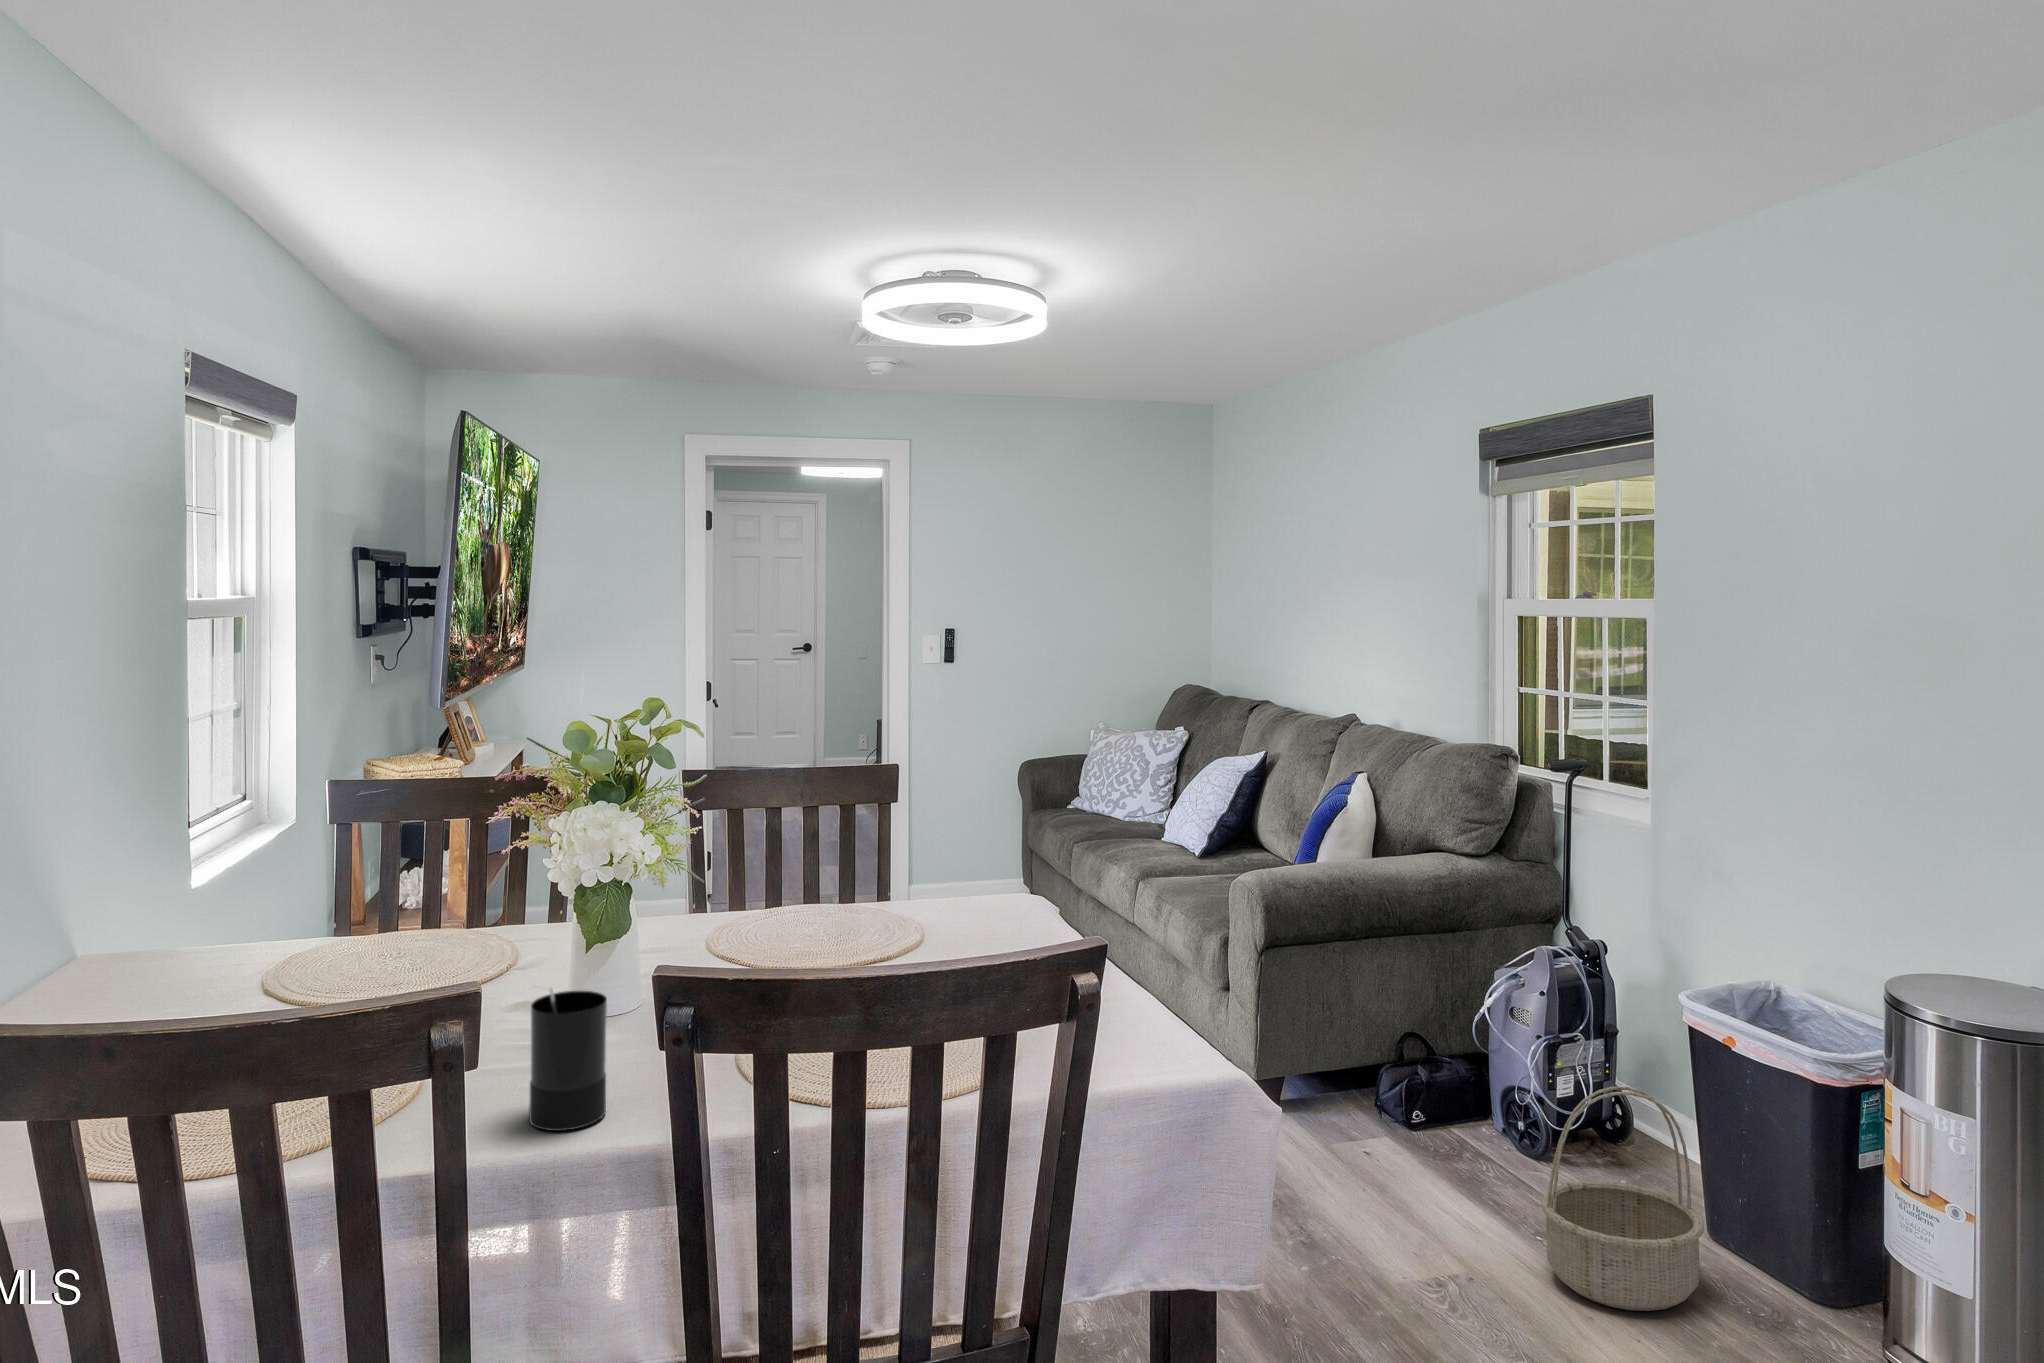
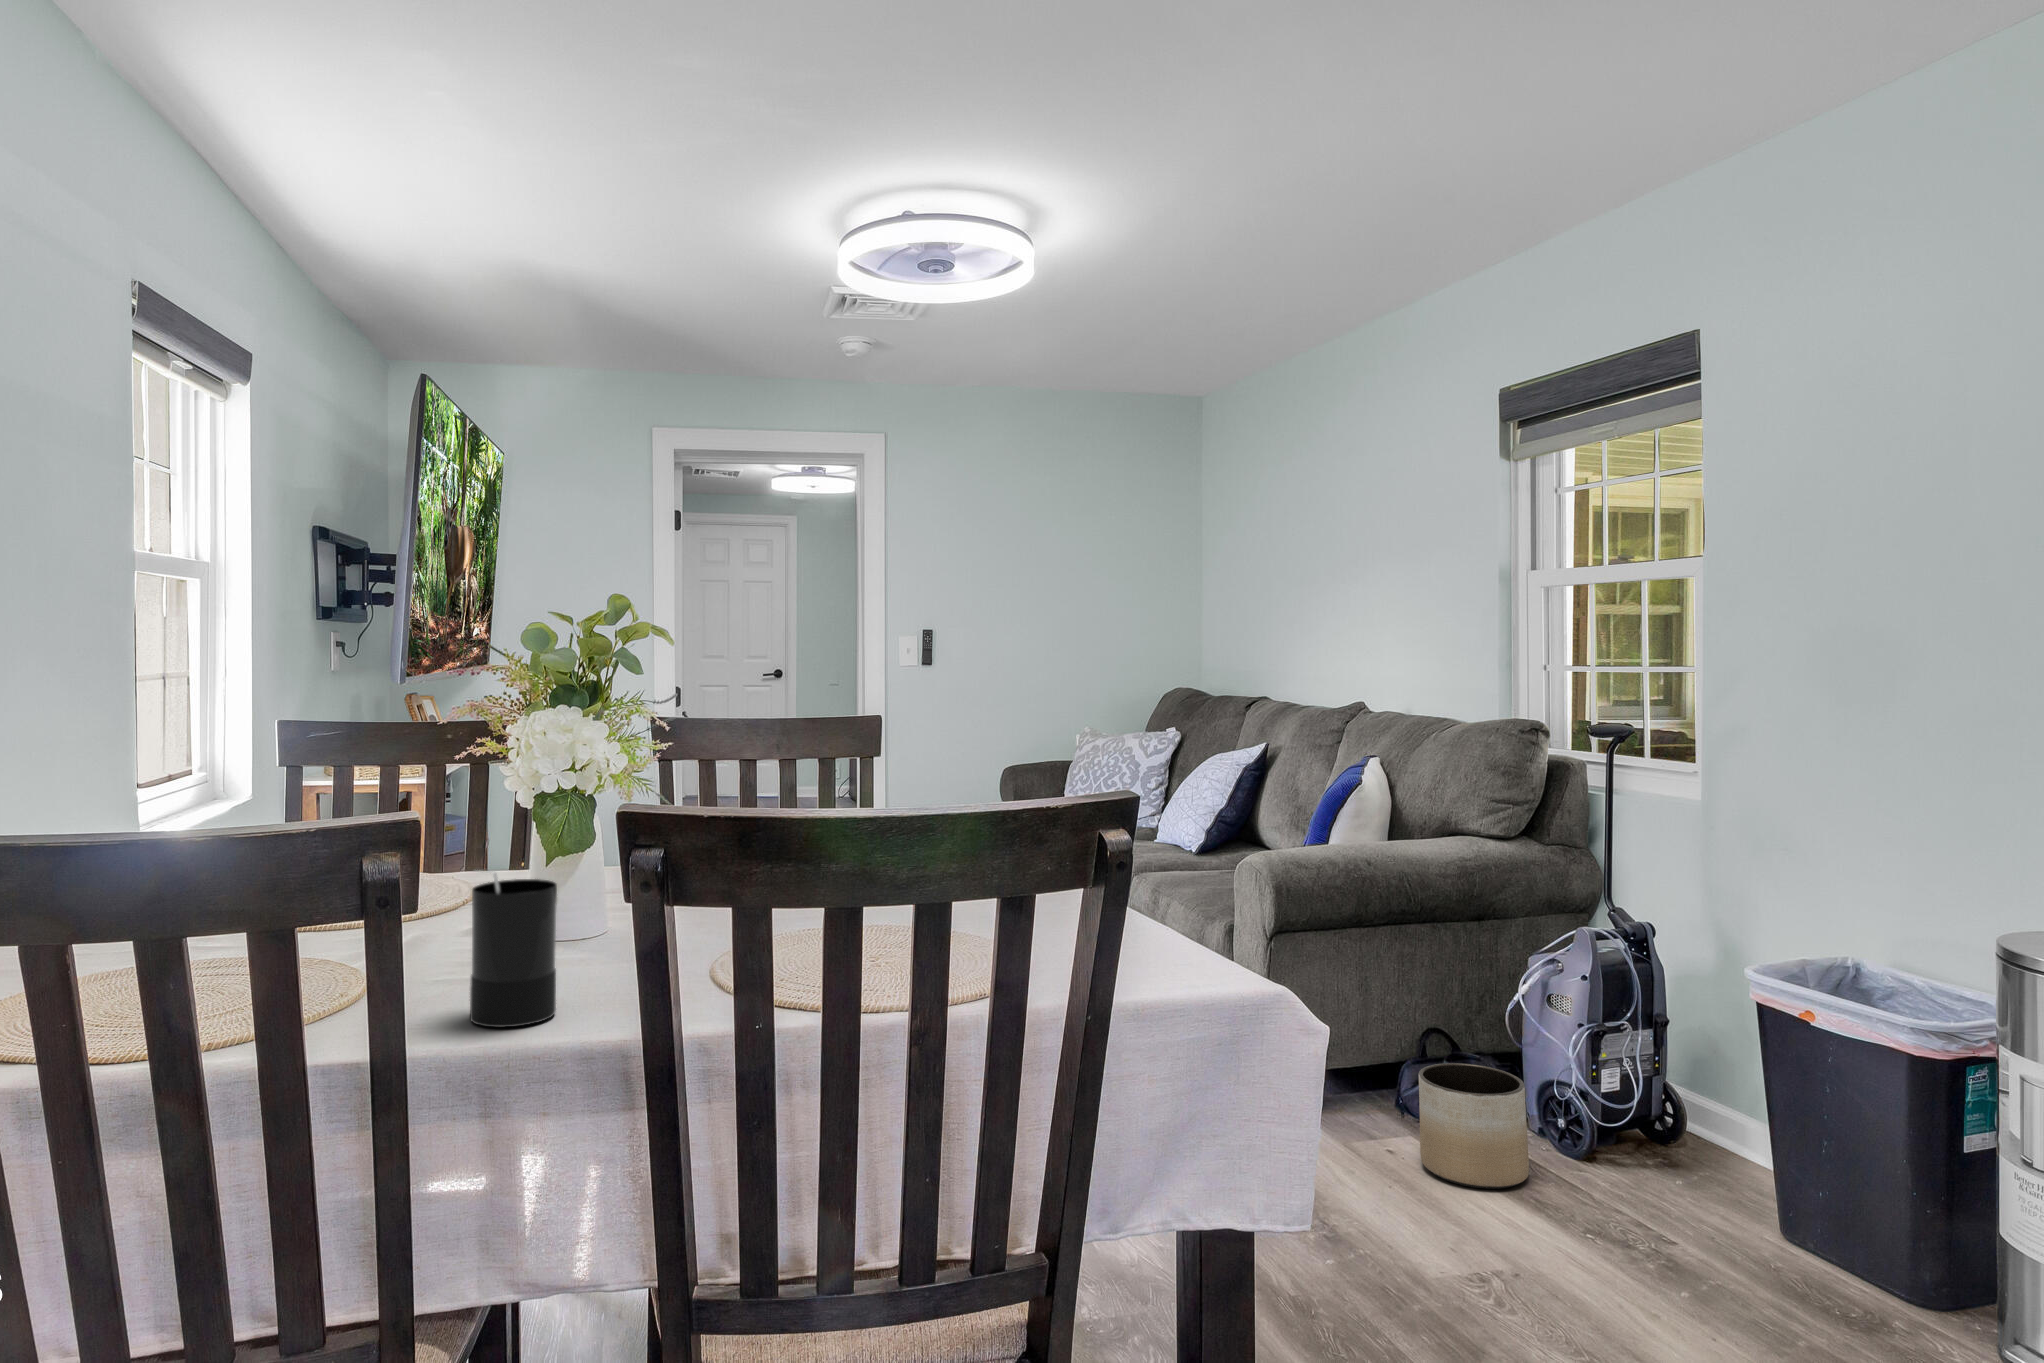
planter: none [1390,1070,1485,1186] -> present [1419,1063,1529,1189]
basket: present [1541,1087,1704,1311] -> none [1600,1062,1790,1315]

